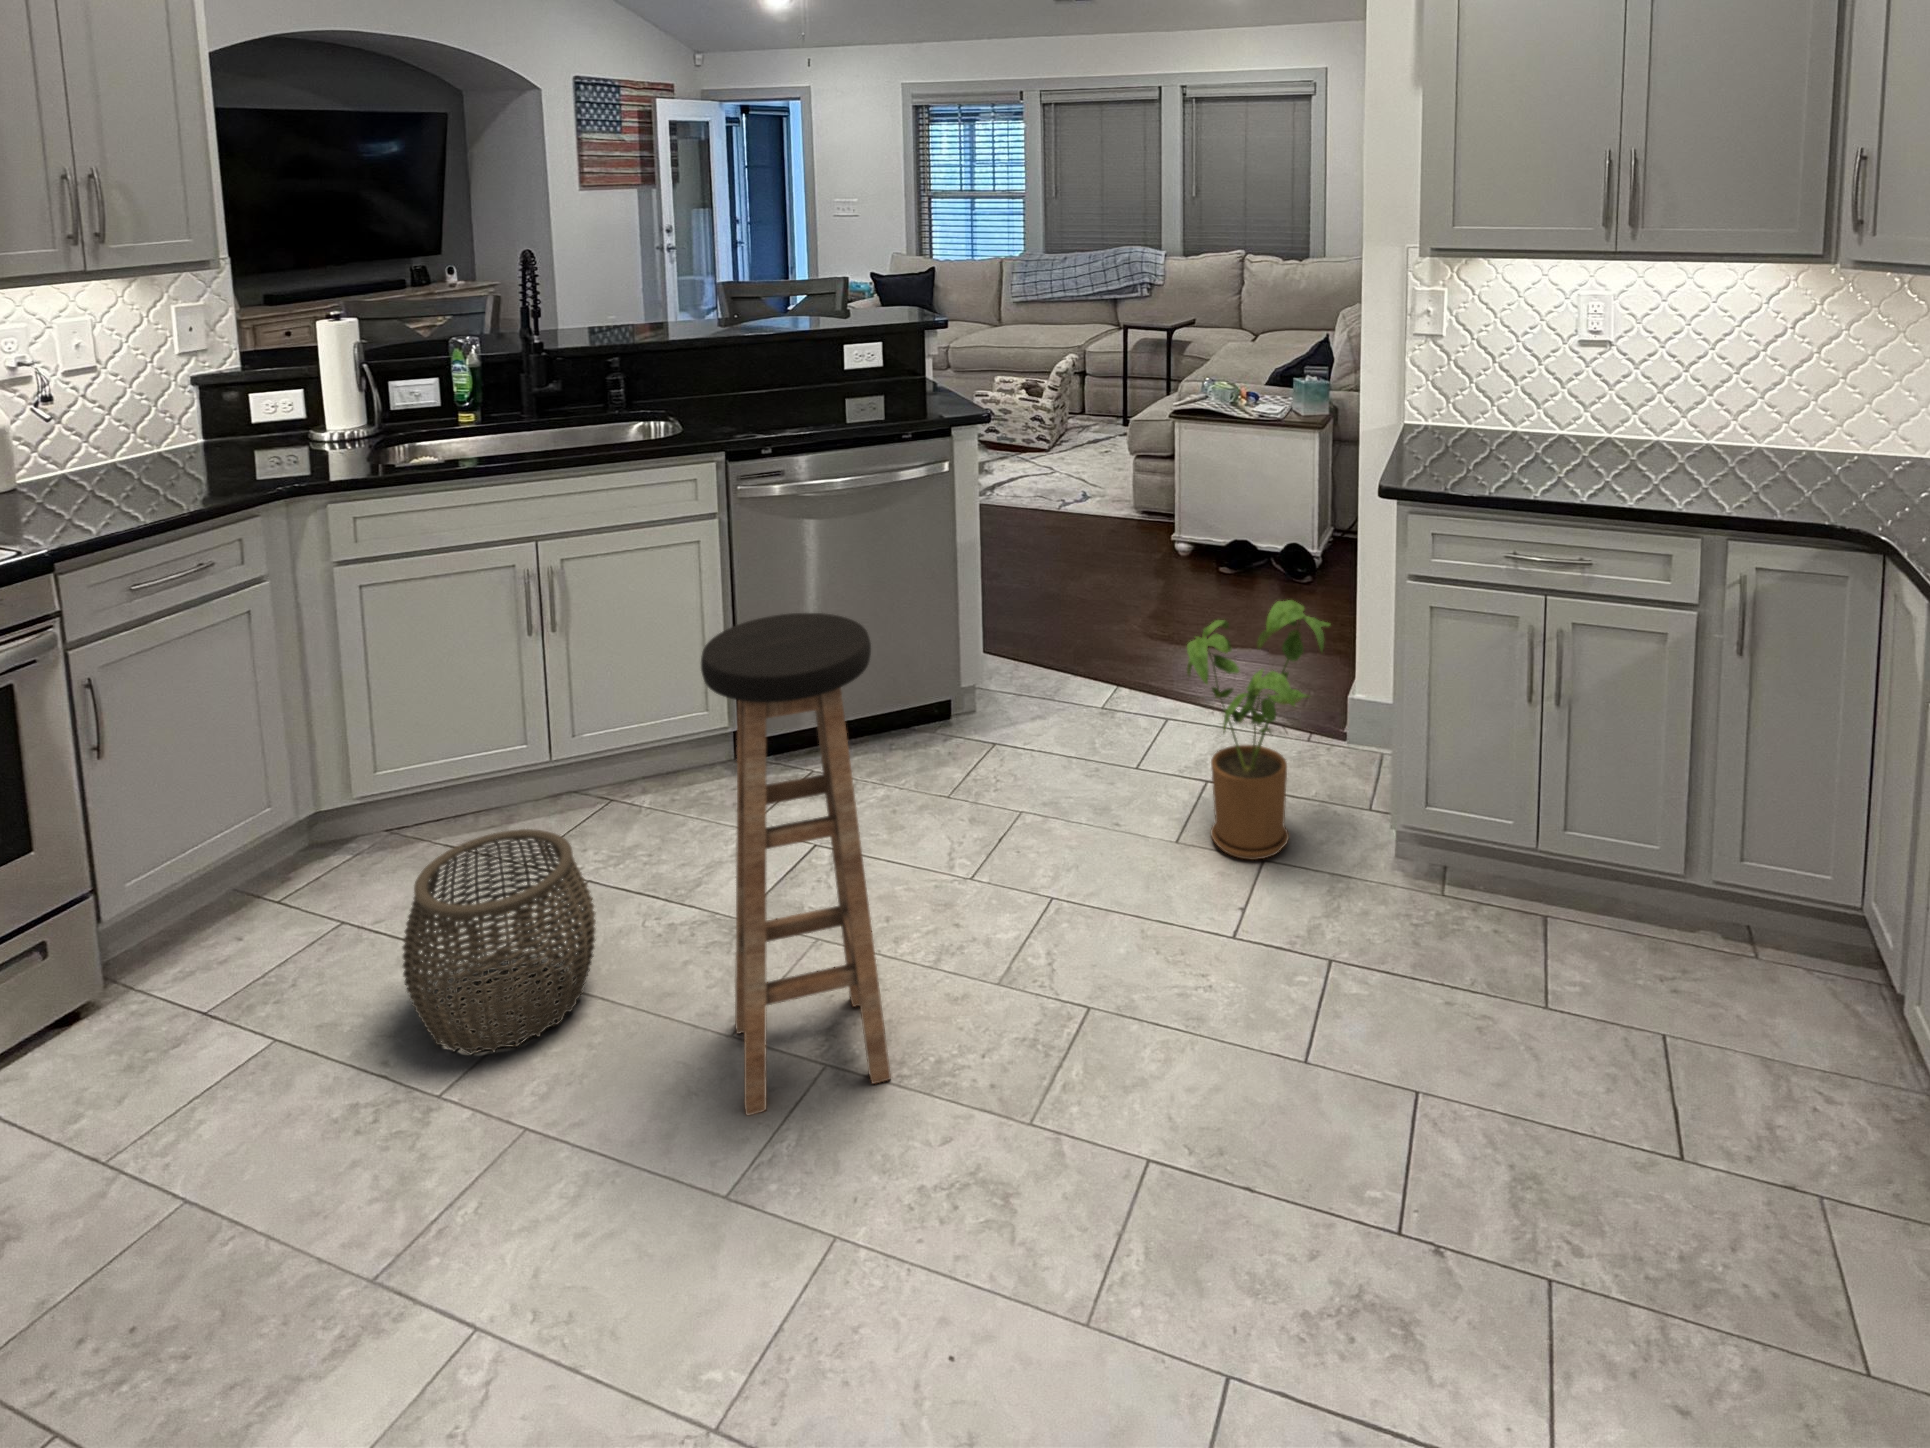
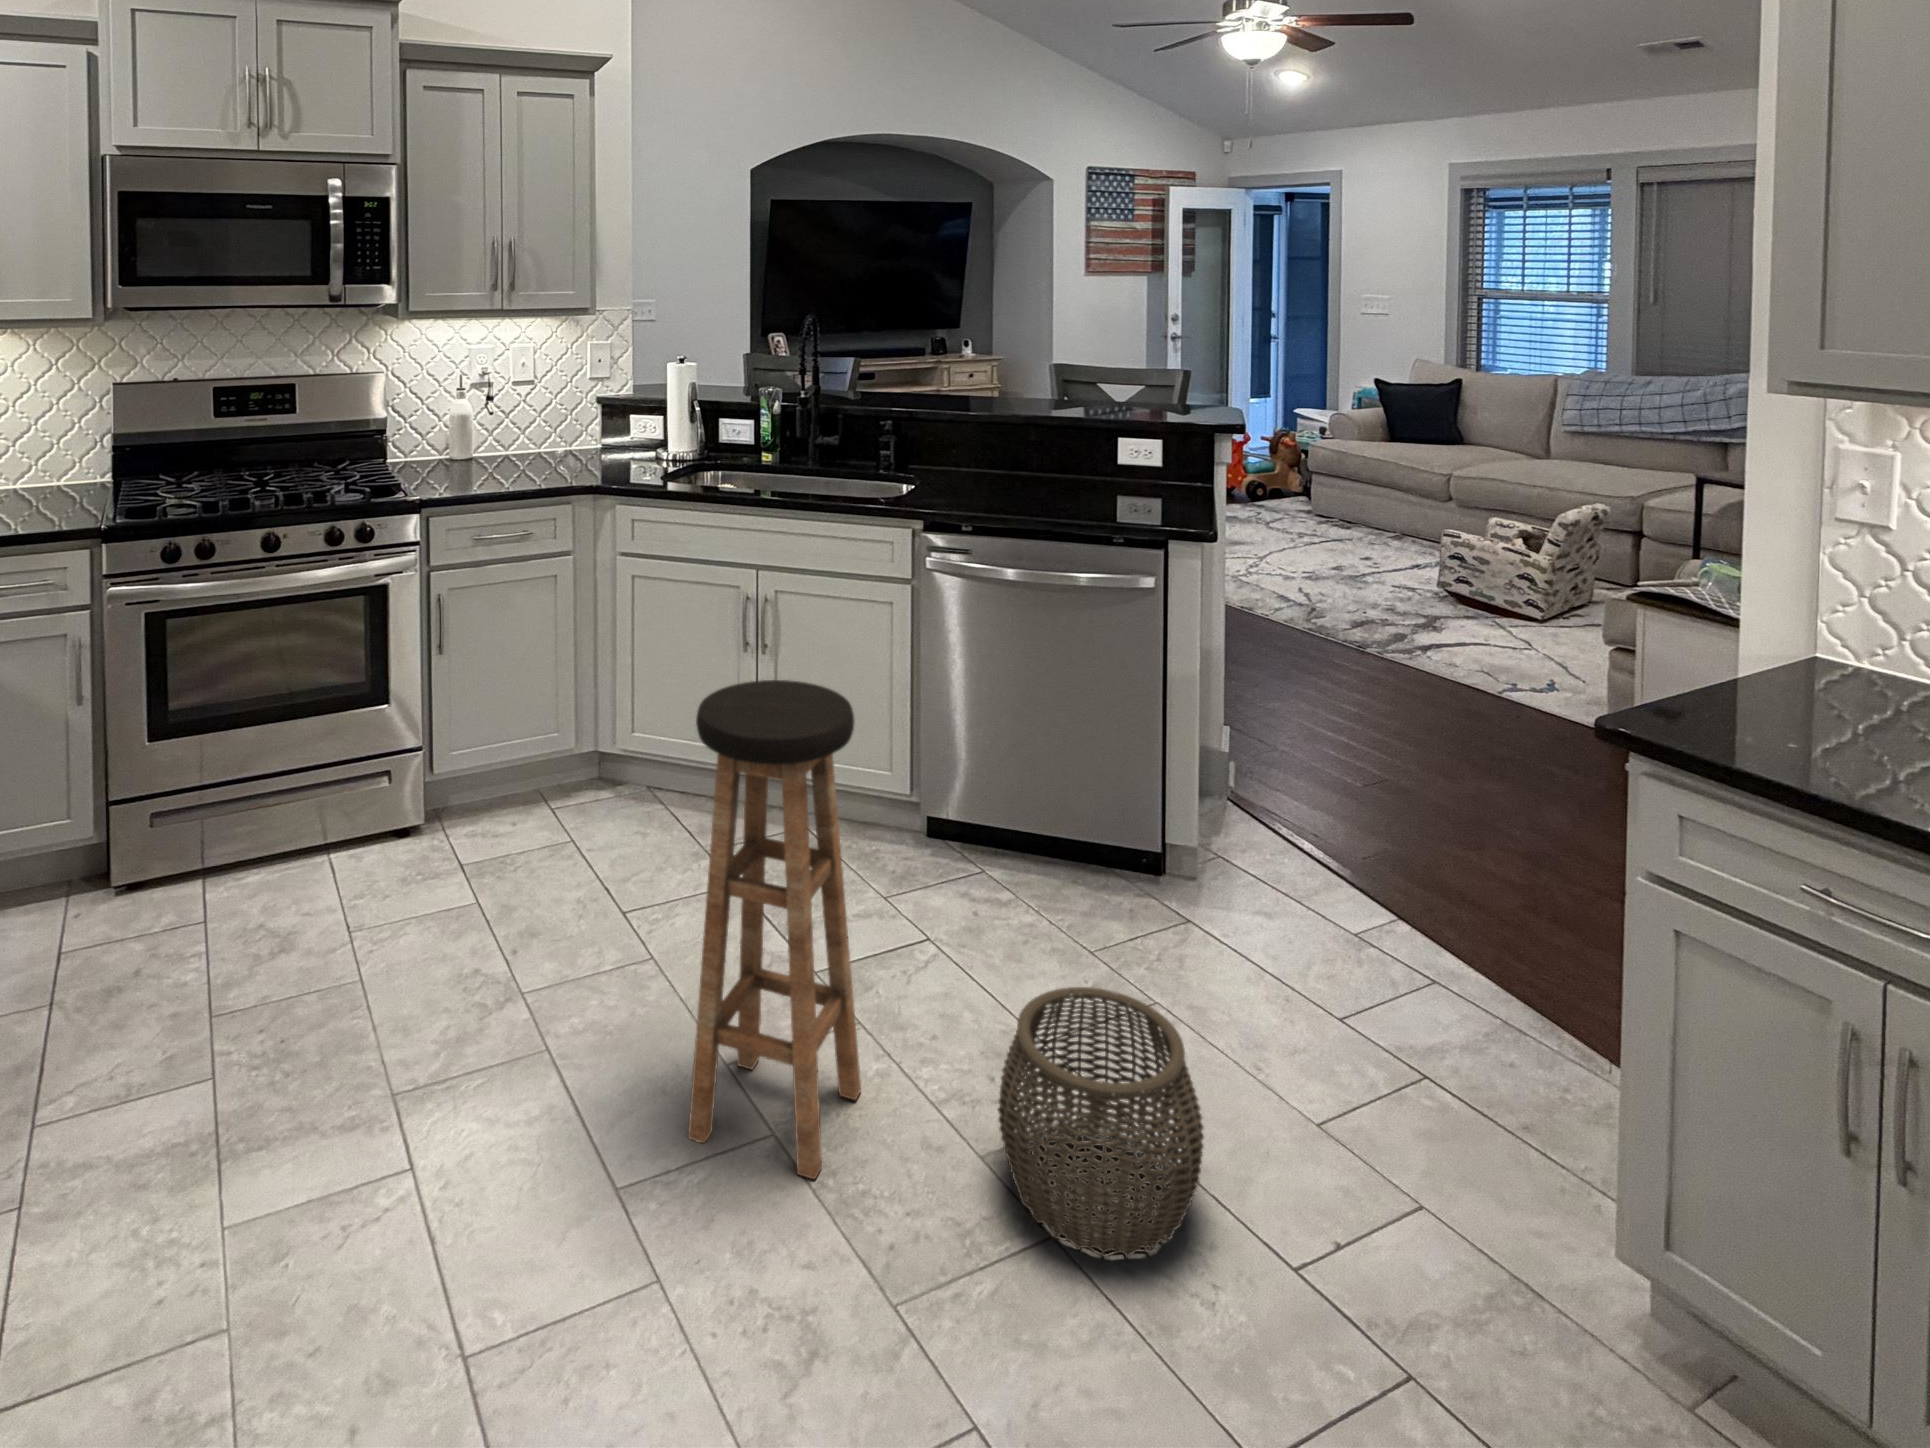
house plant: present [1187,600,1330,860] -> none [1333,853,1552,1187]
woven basket: present [403,829,596,1054] -> present [998,987,1204,1257]

